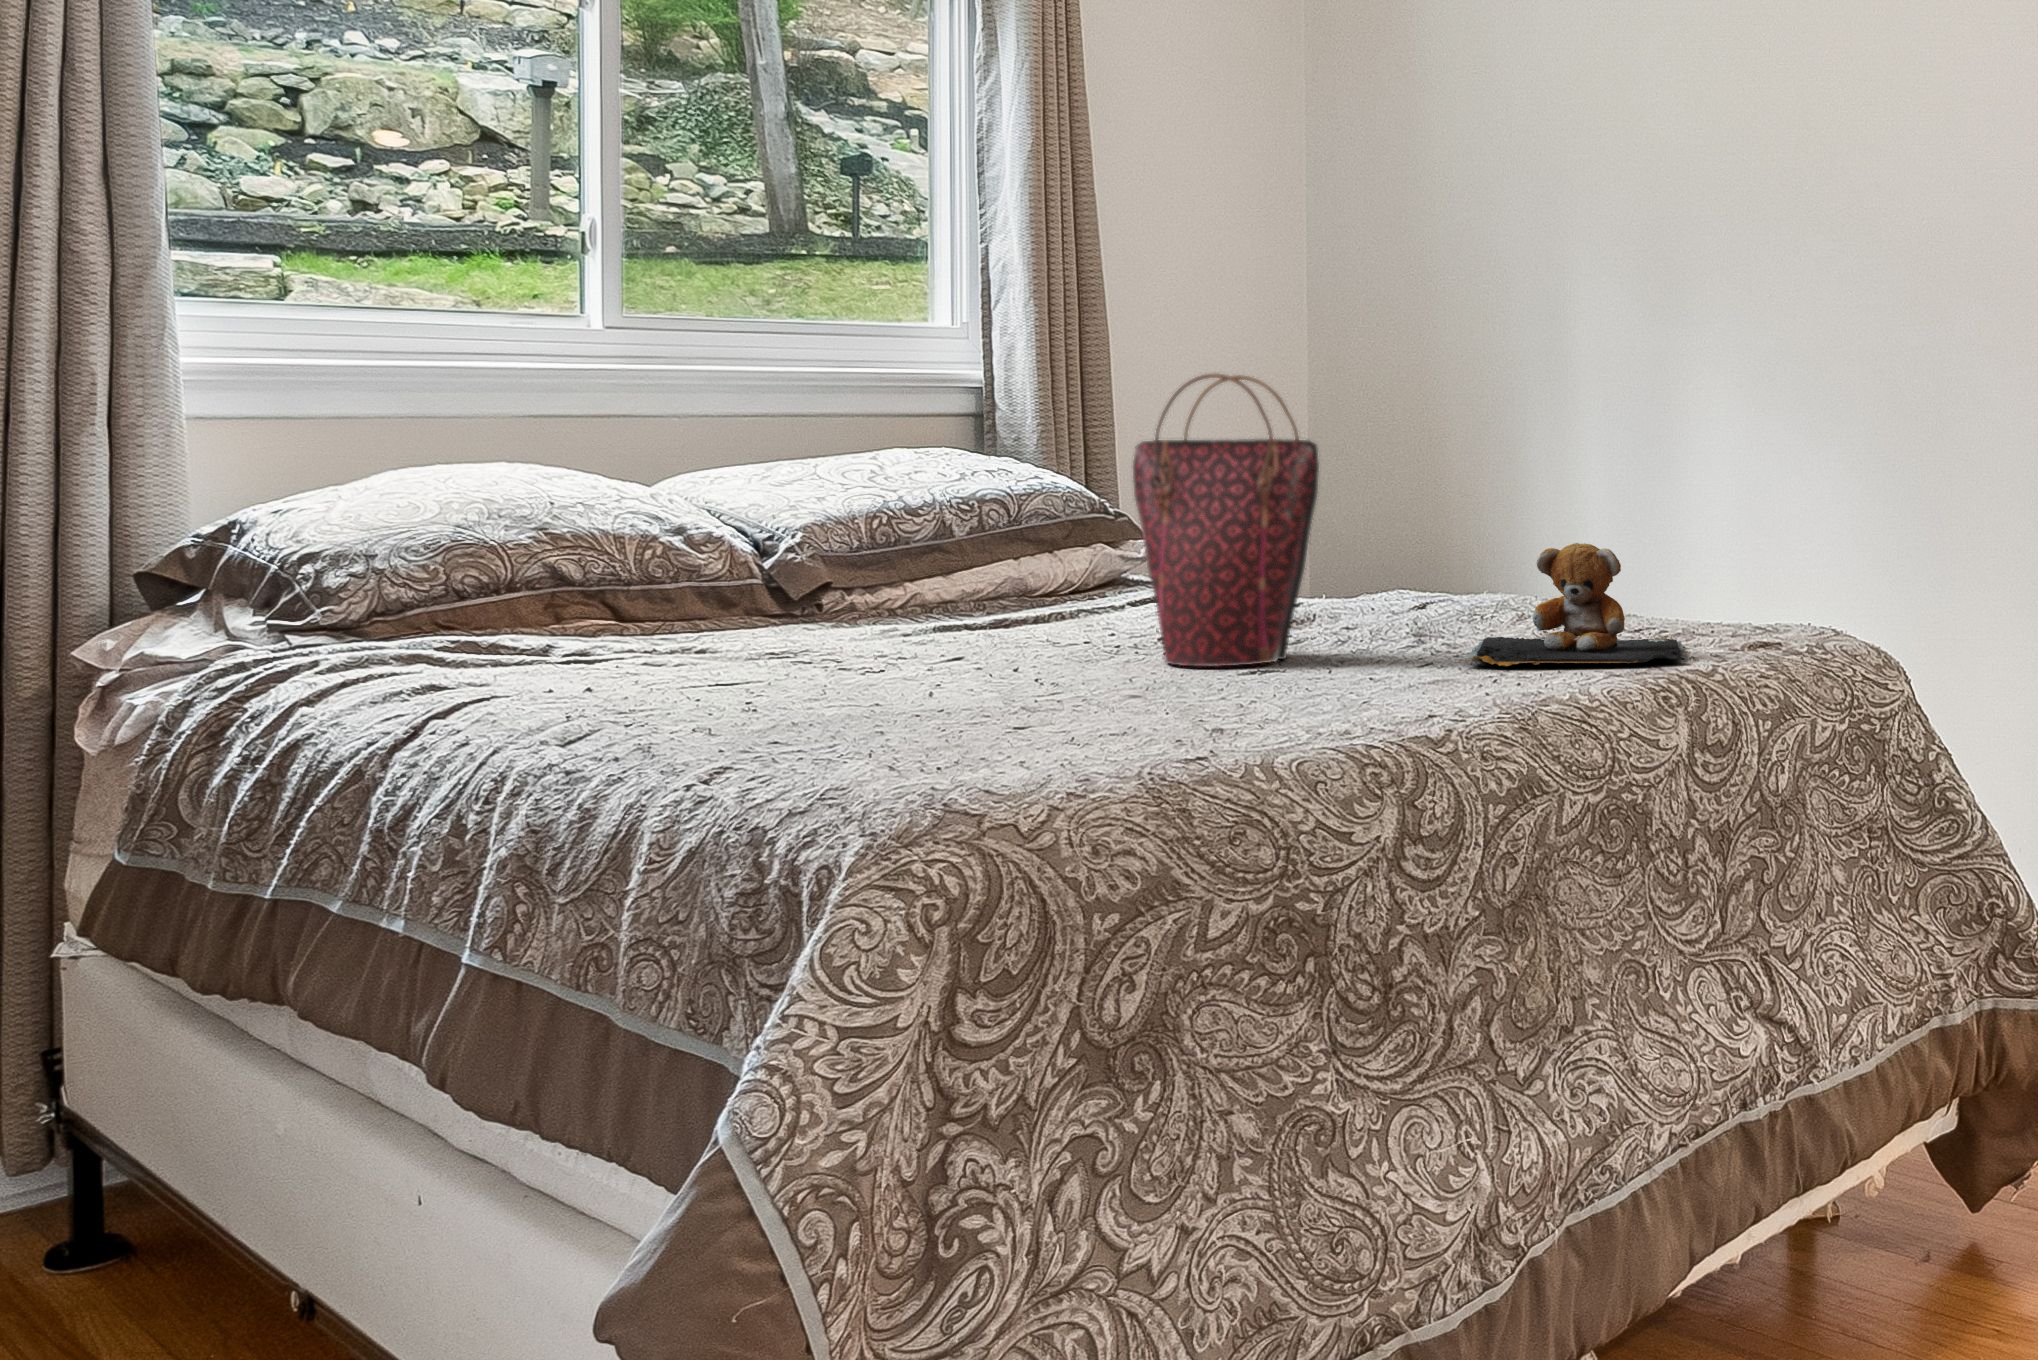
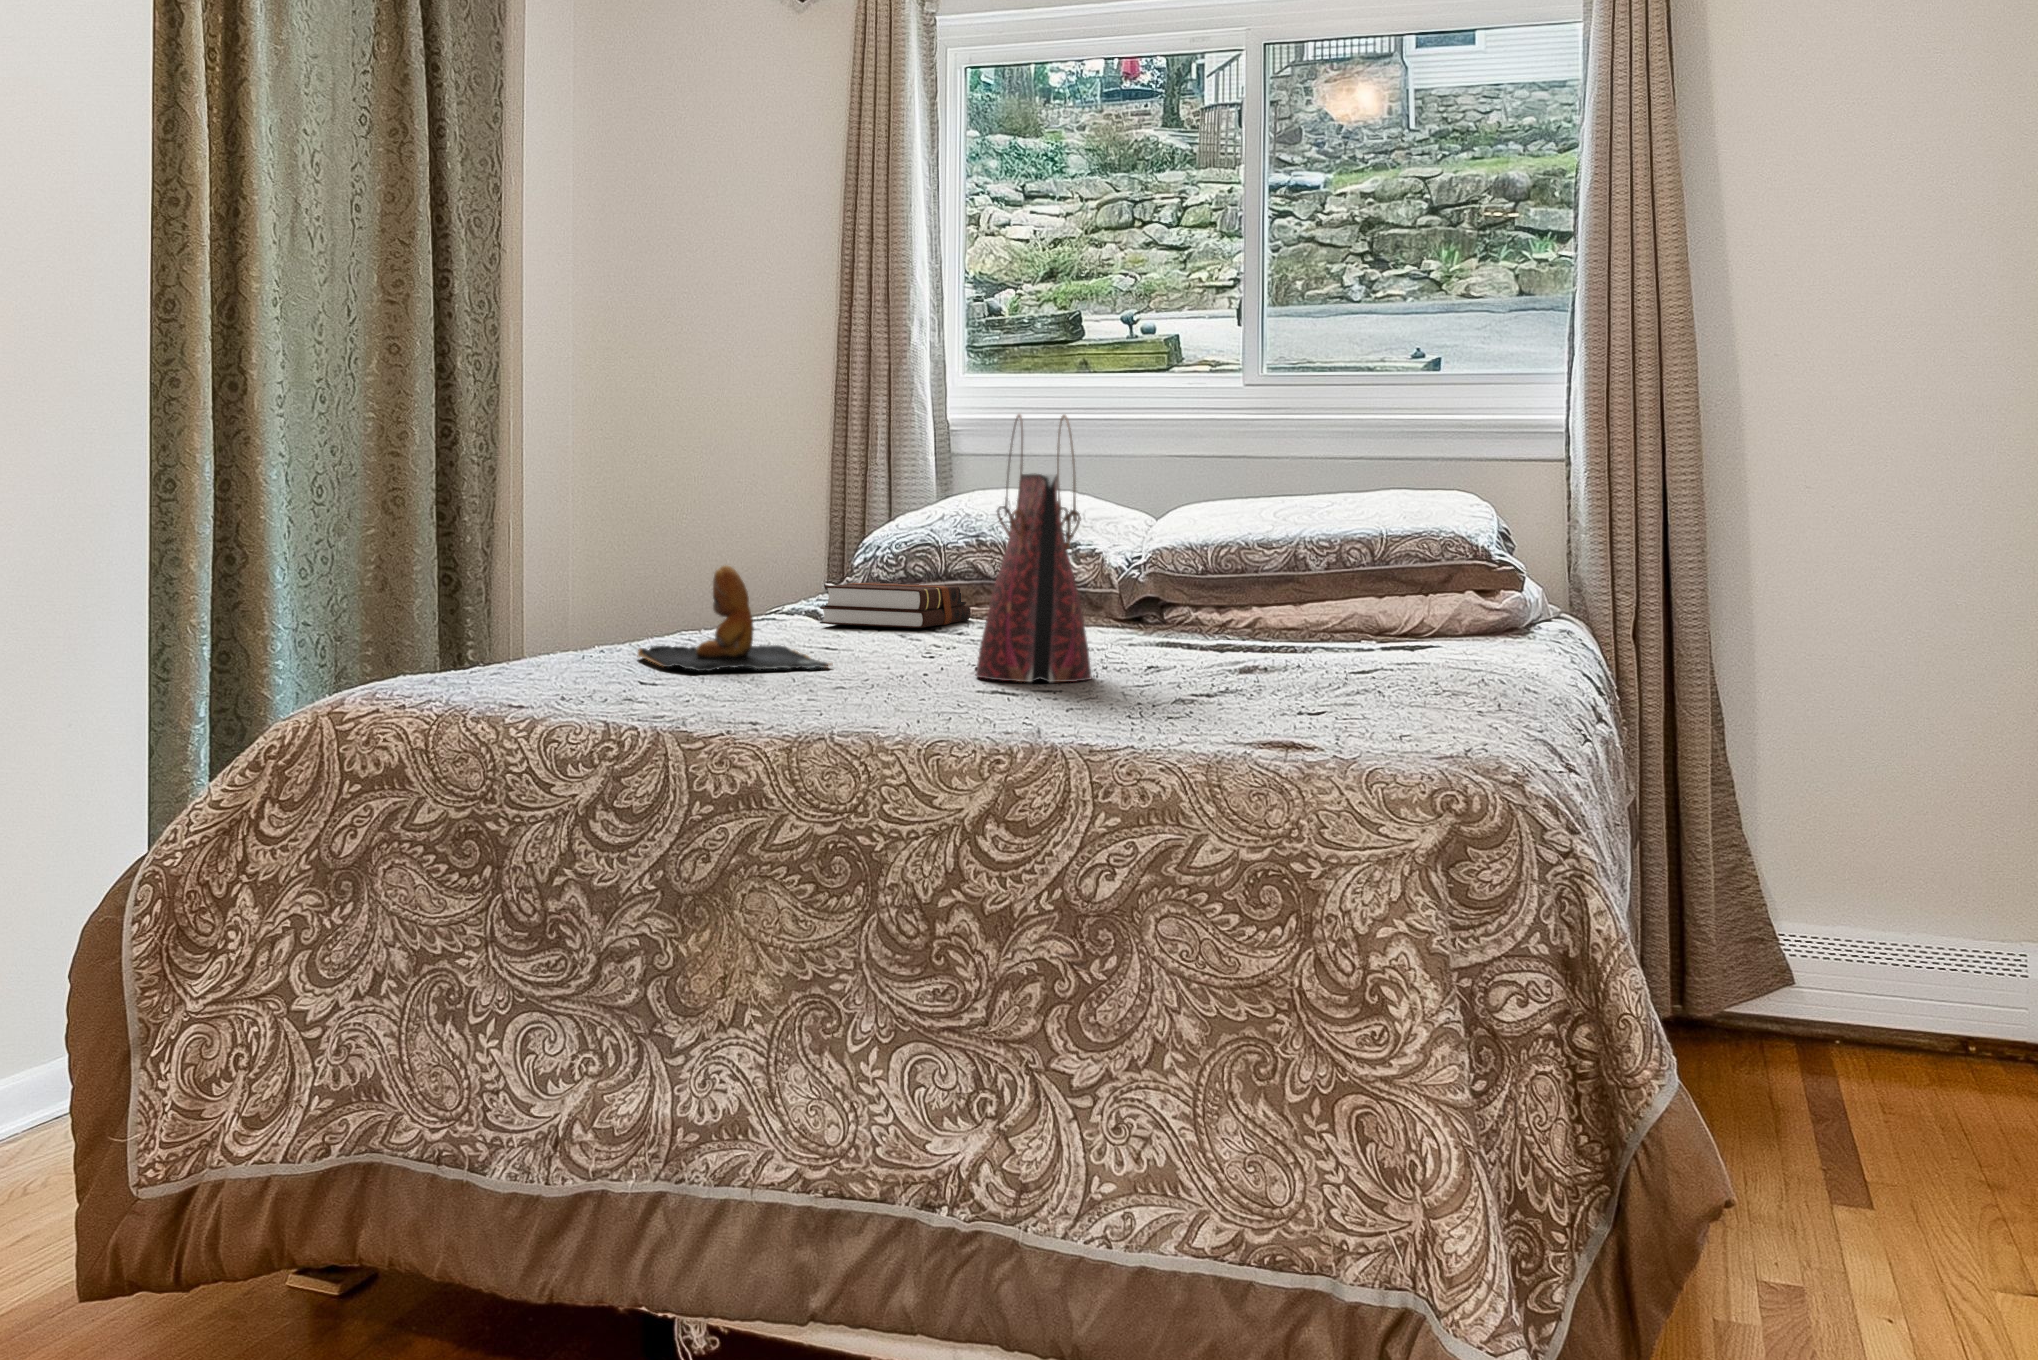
teddy bear: present [1464,543,1685,666] -> present [638,565,832,671]
hardback book: none [395,593,653,665] -> present [820,582,971,628]

